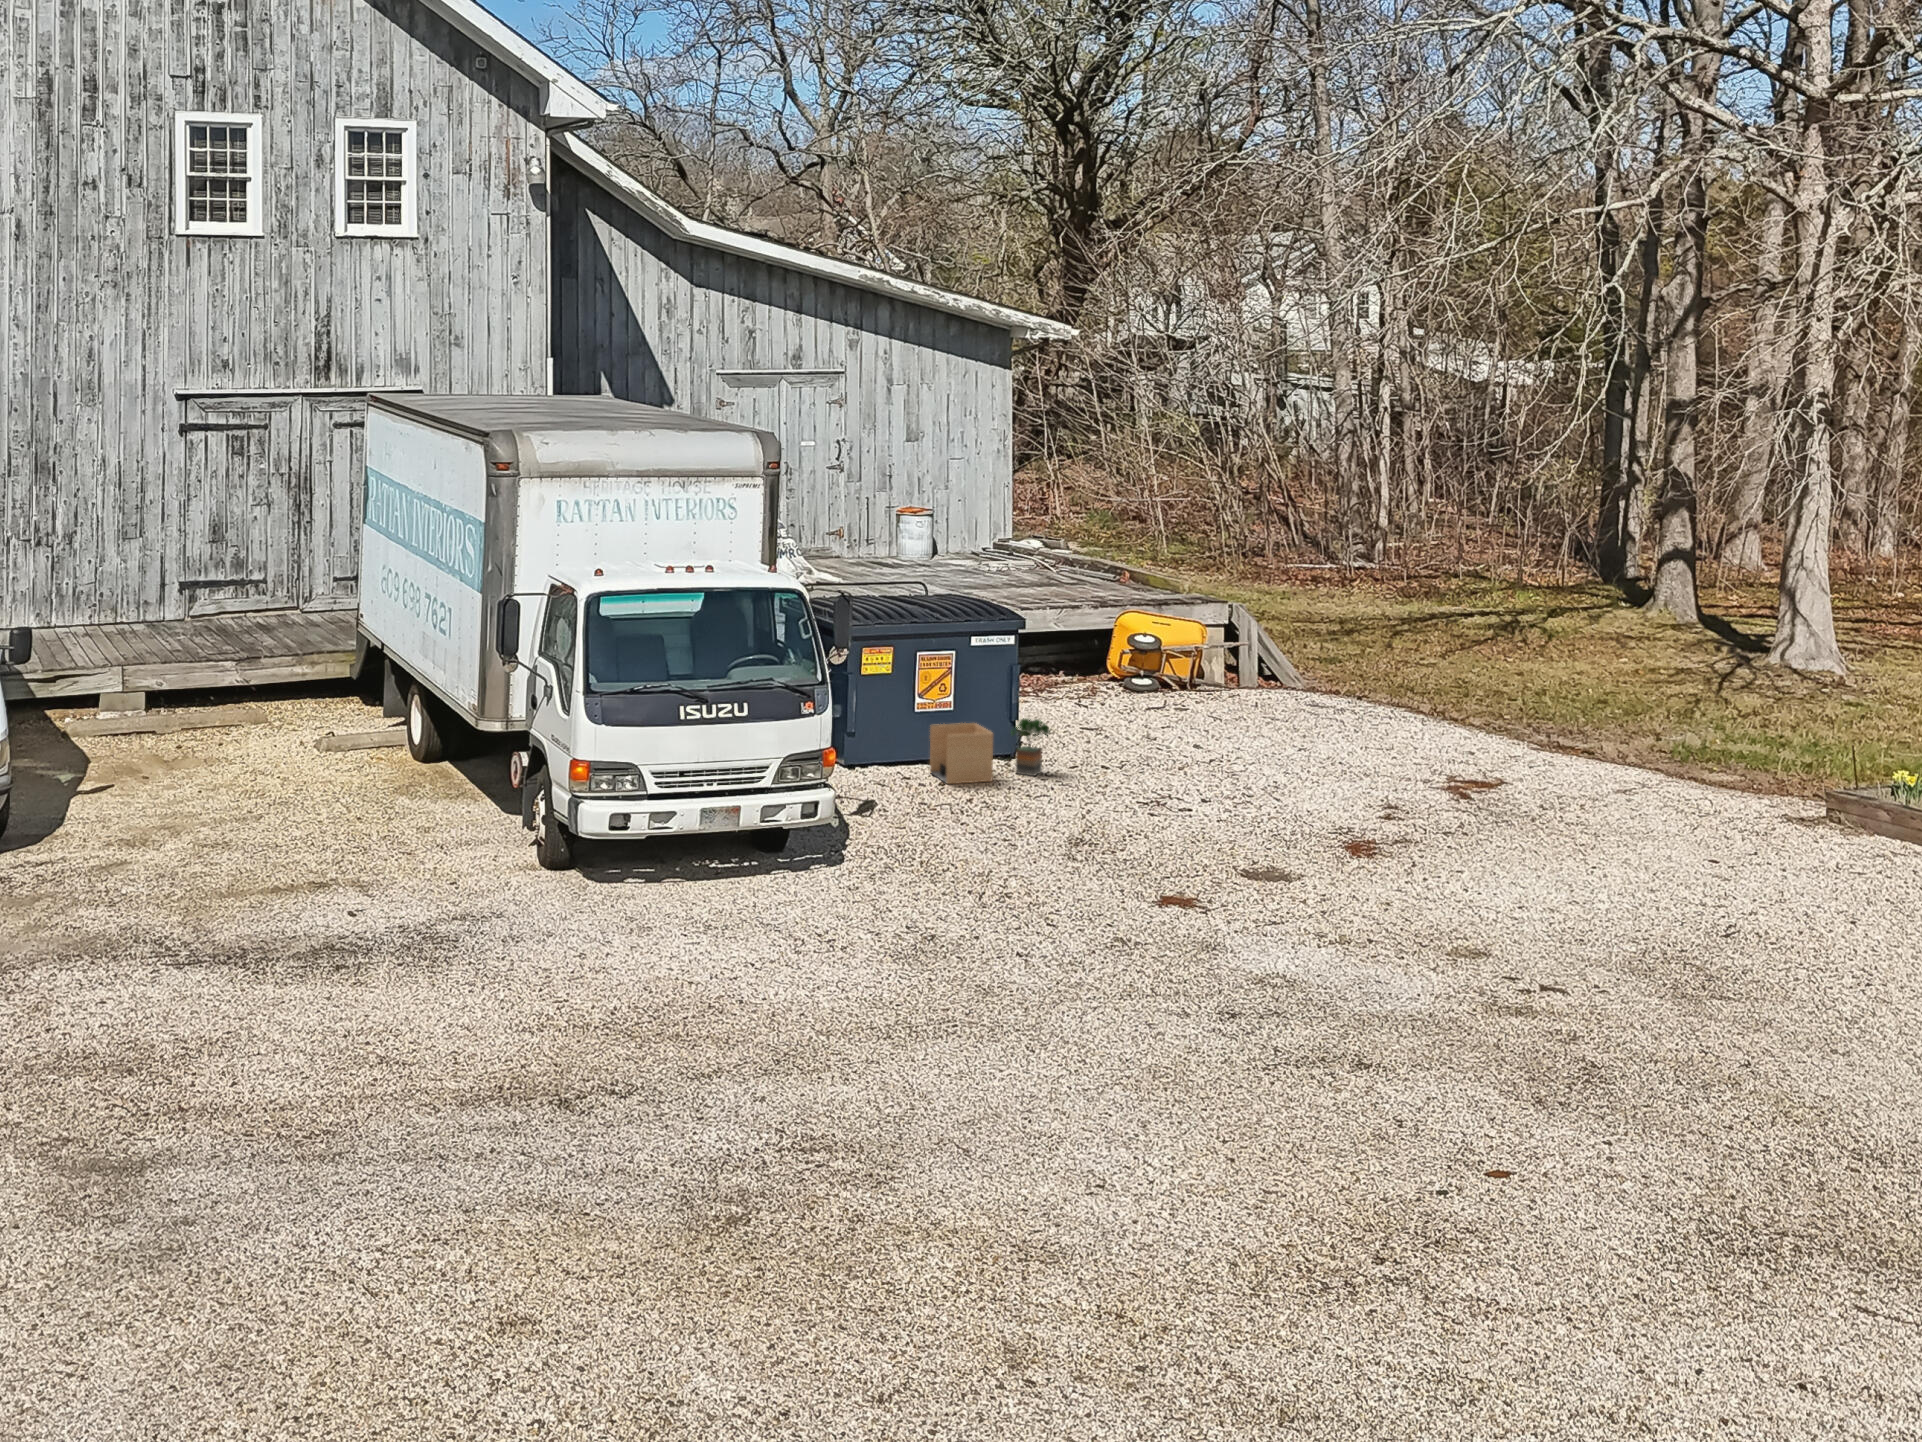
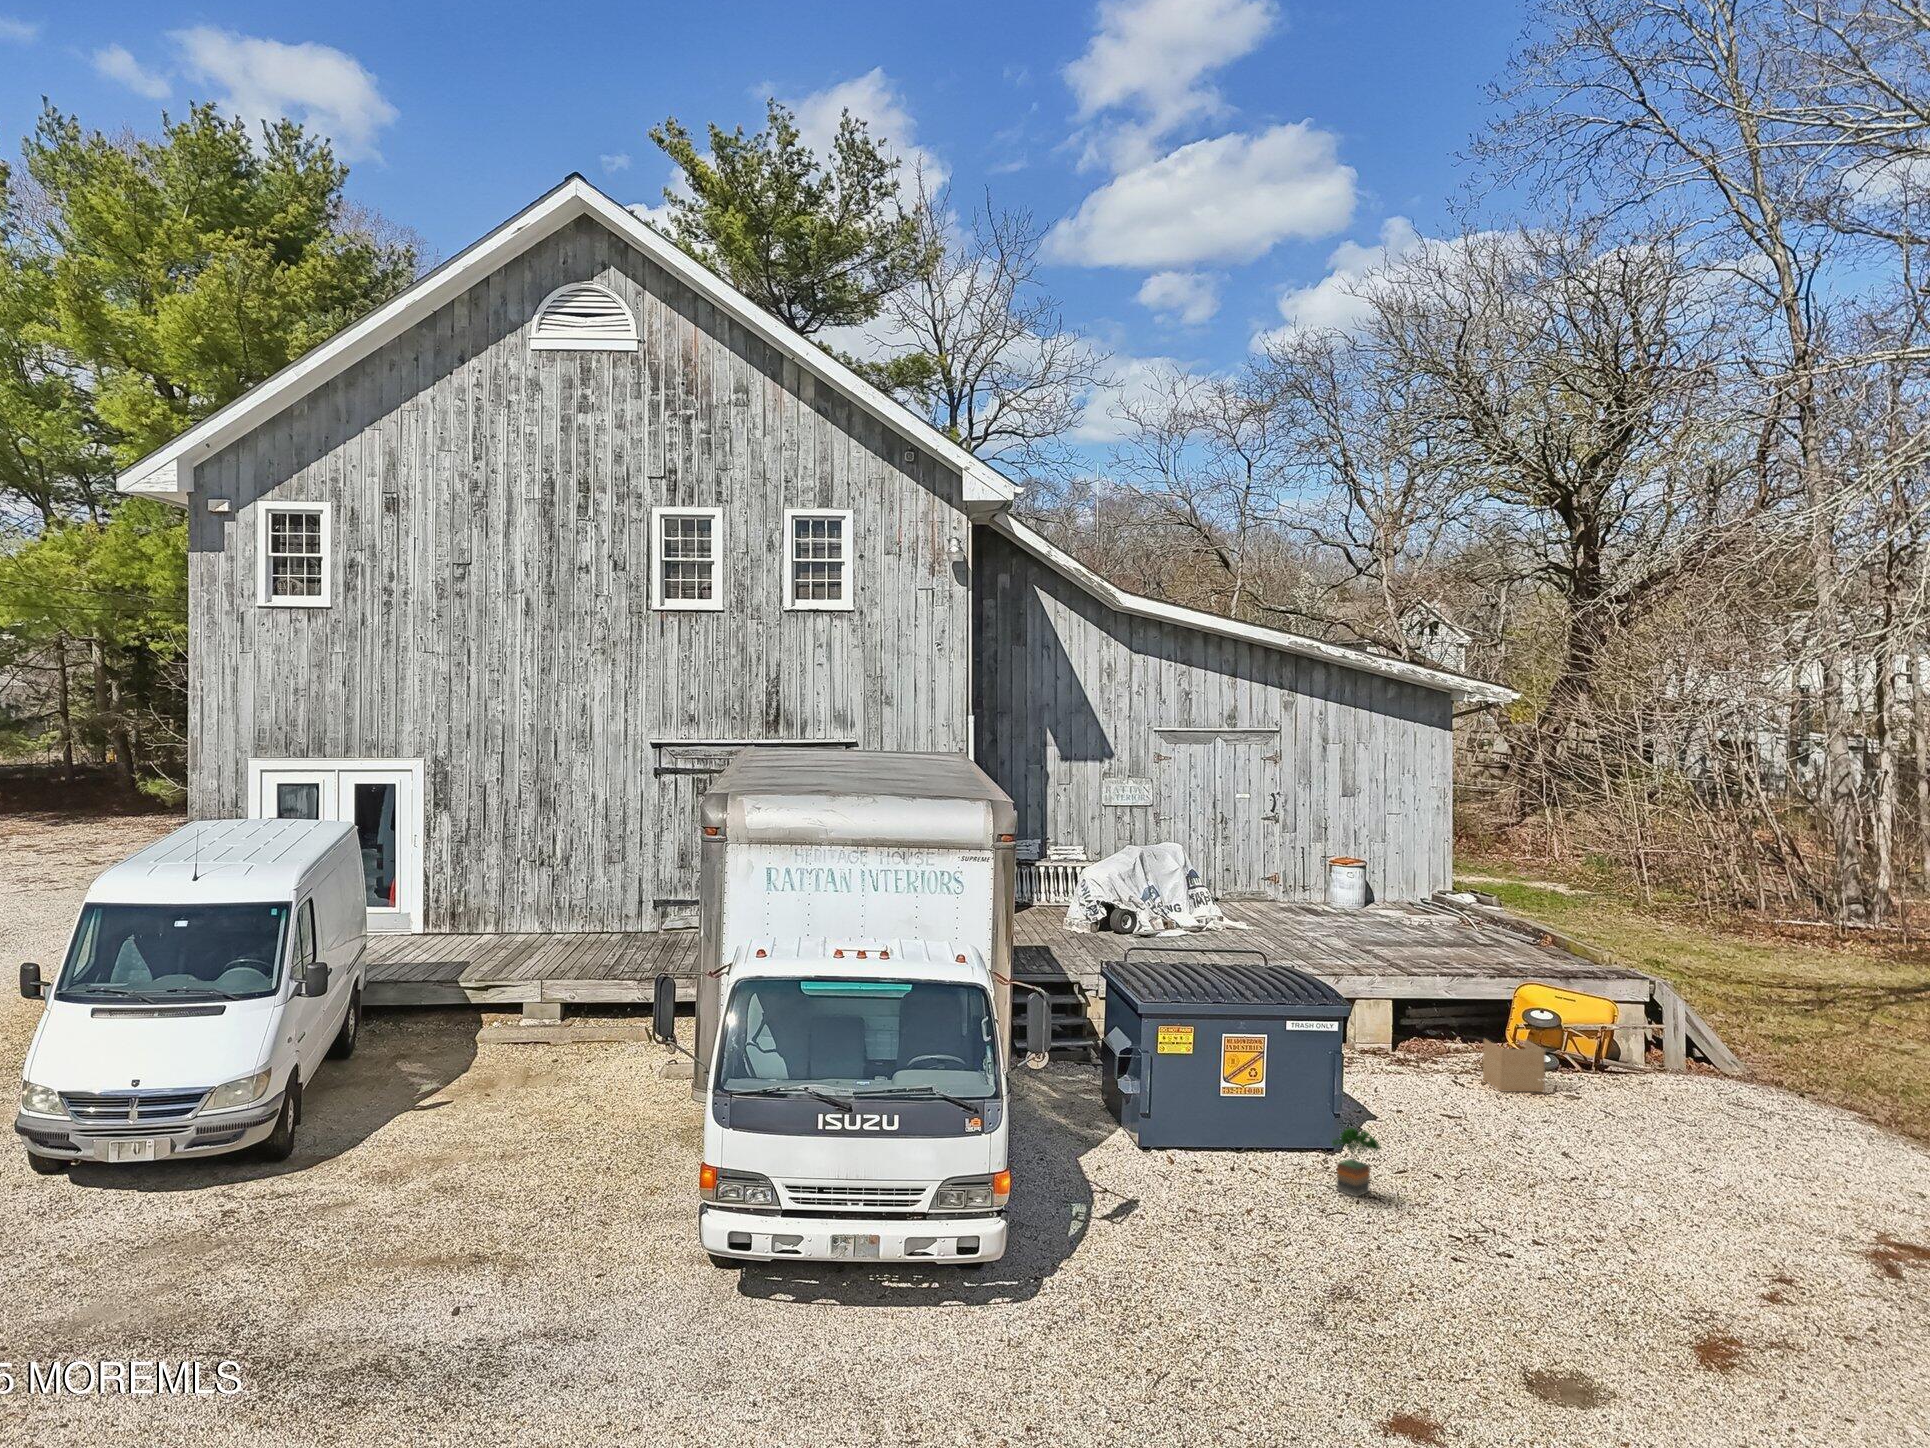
cardboard box: present [930,723,993,784] -> present [1483,1039,1545,1092]

